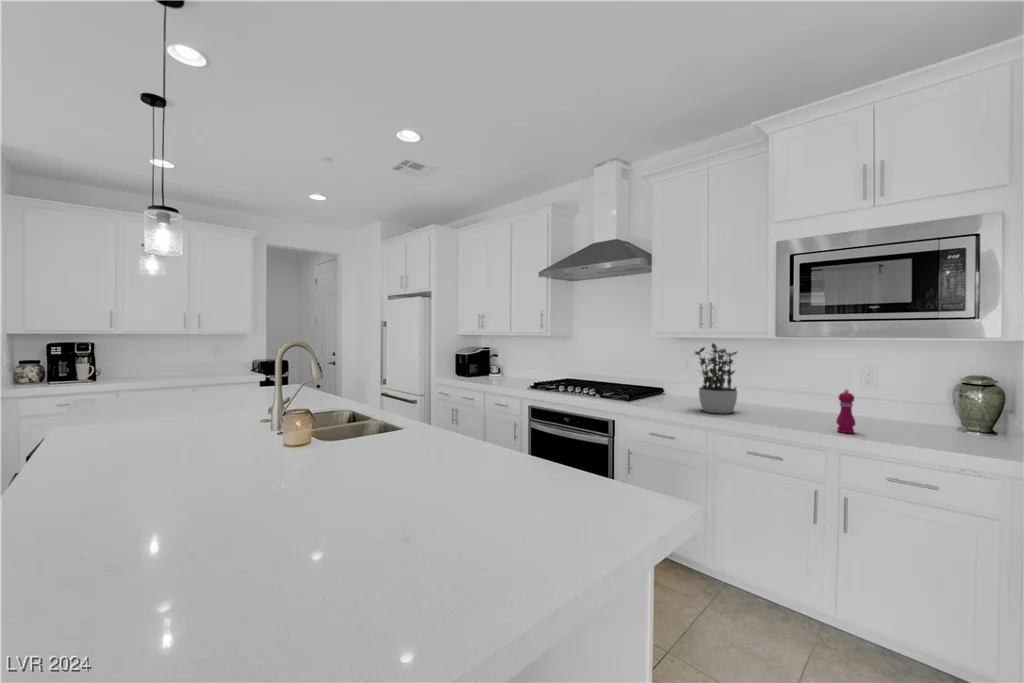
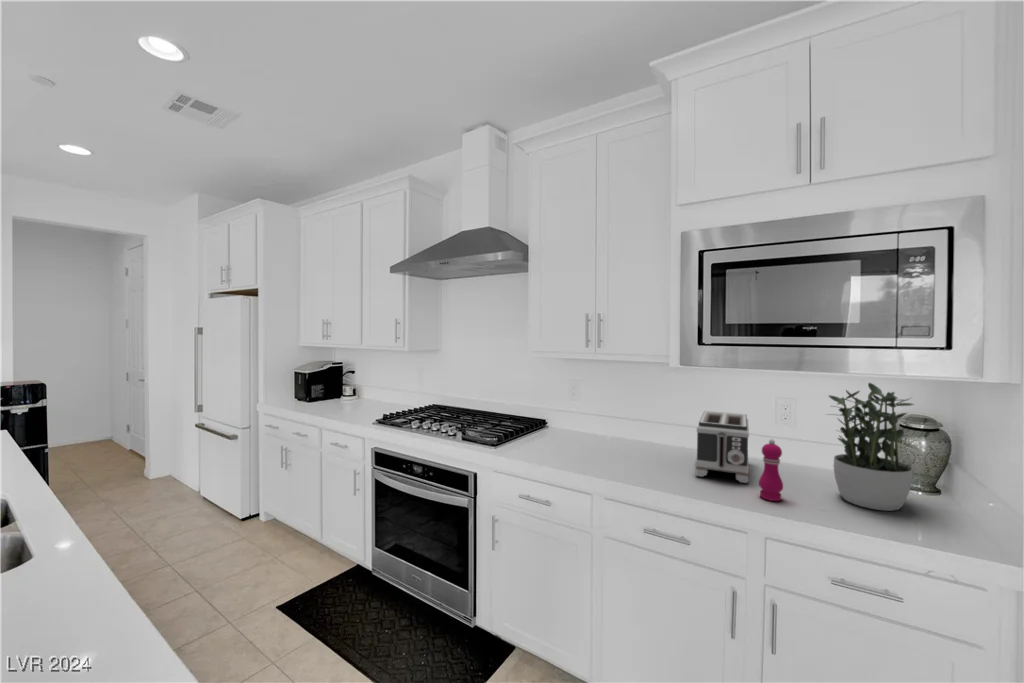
potted plant: present [695,343,737,414] -> present [829,383,913,511]
toaster: none [788,377,835,425] -> present [695,411,749,483]

